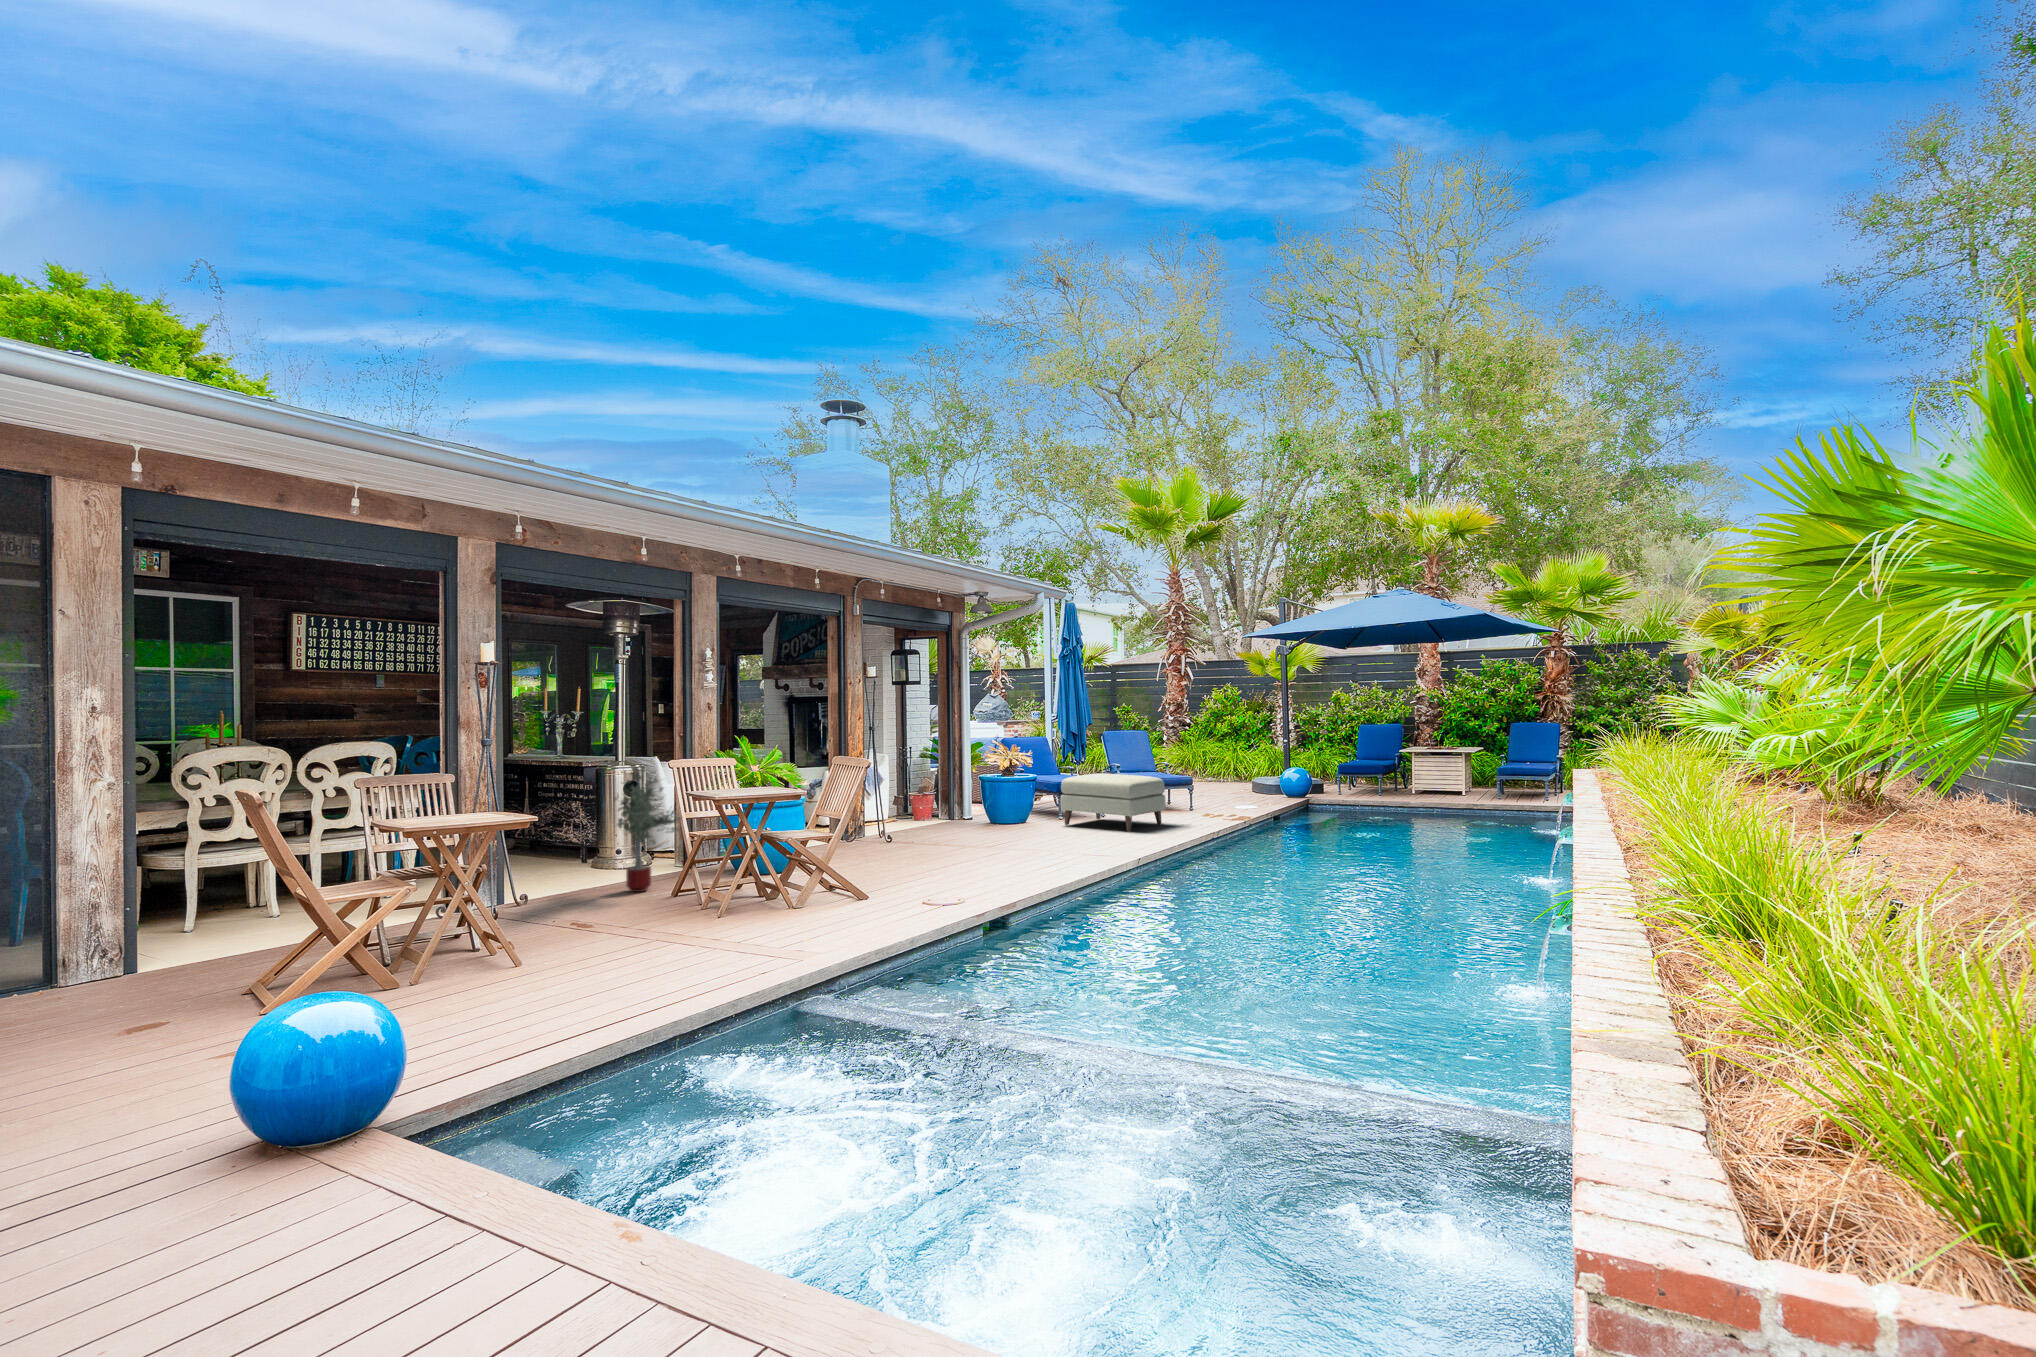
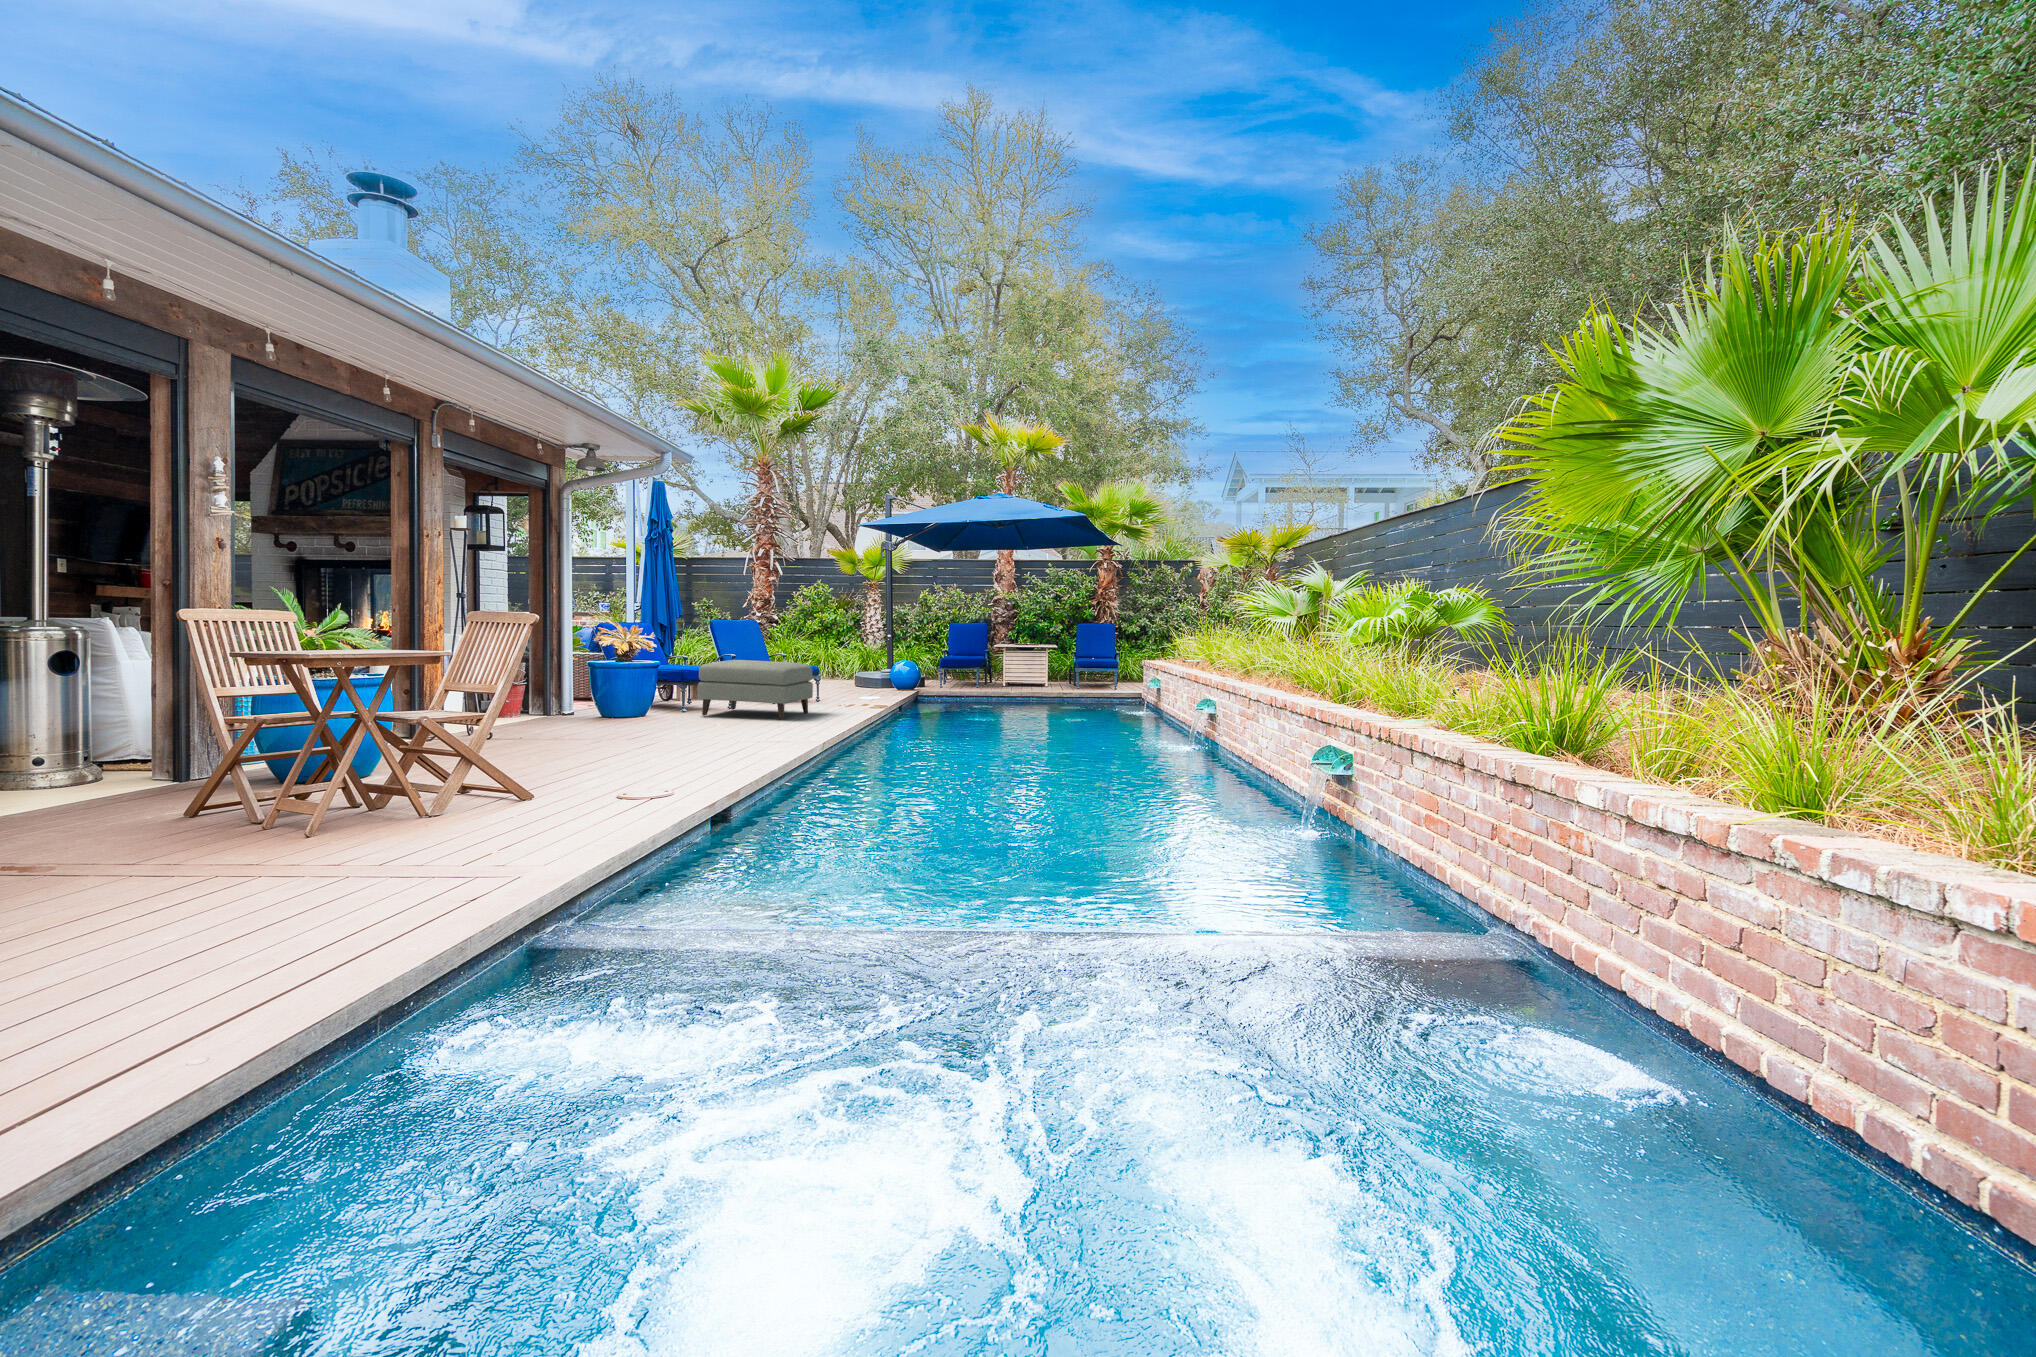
potted tree: present [615,769,681,892] -> none [51,623,205,821]

